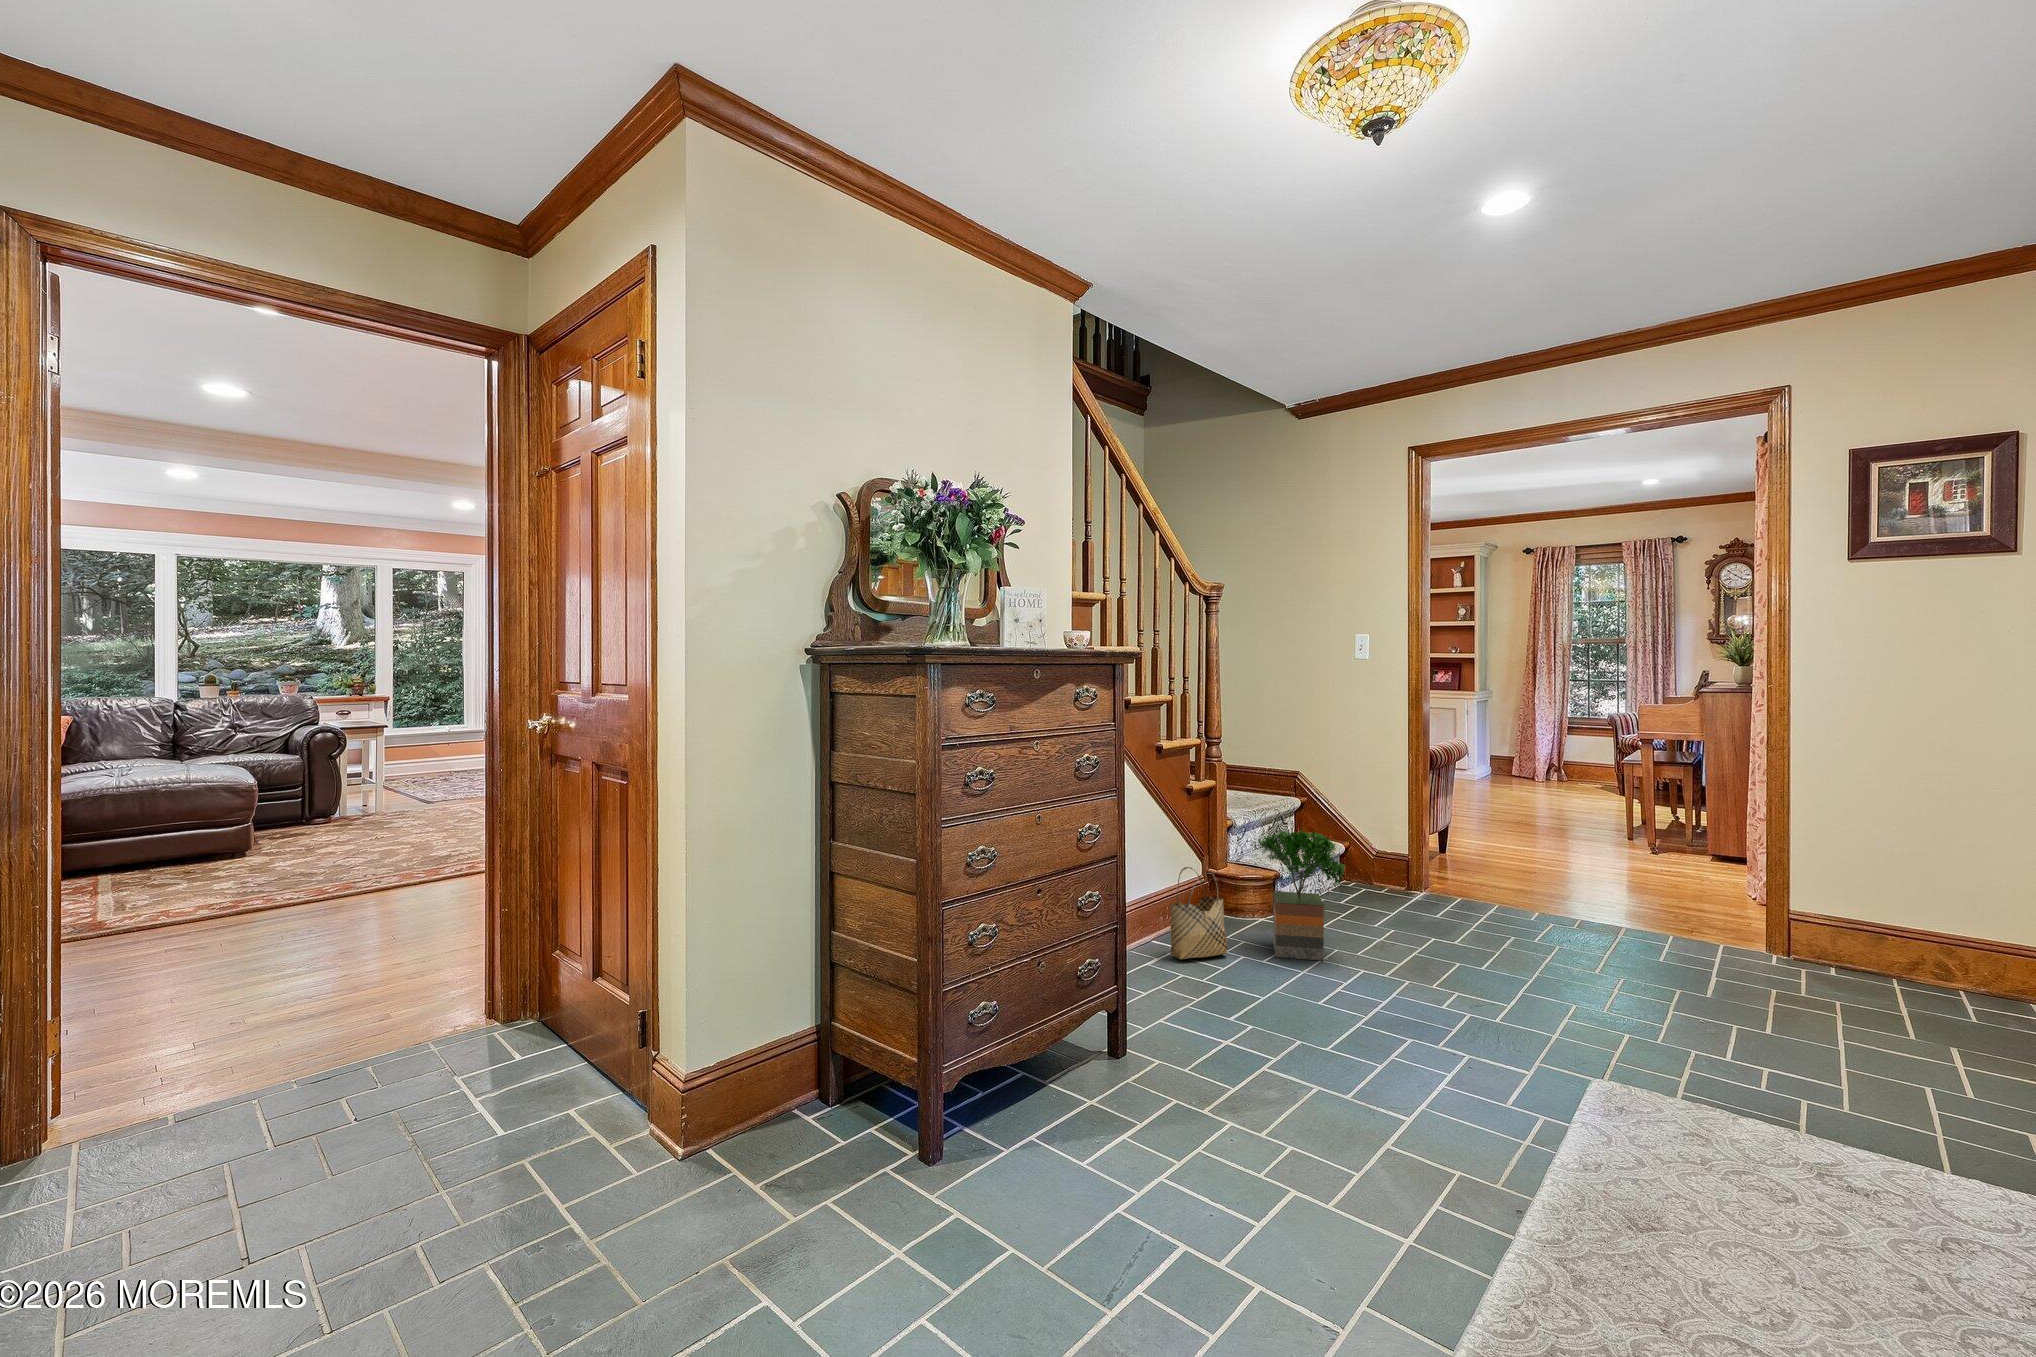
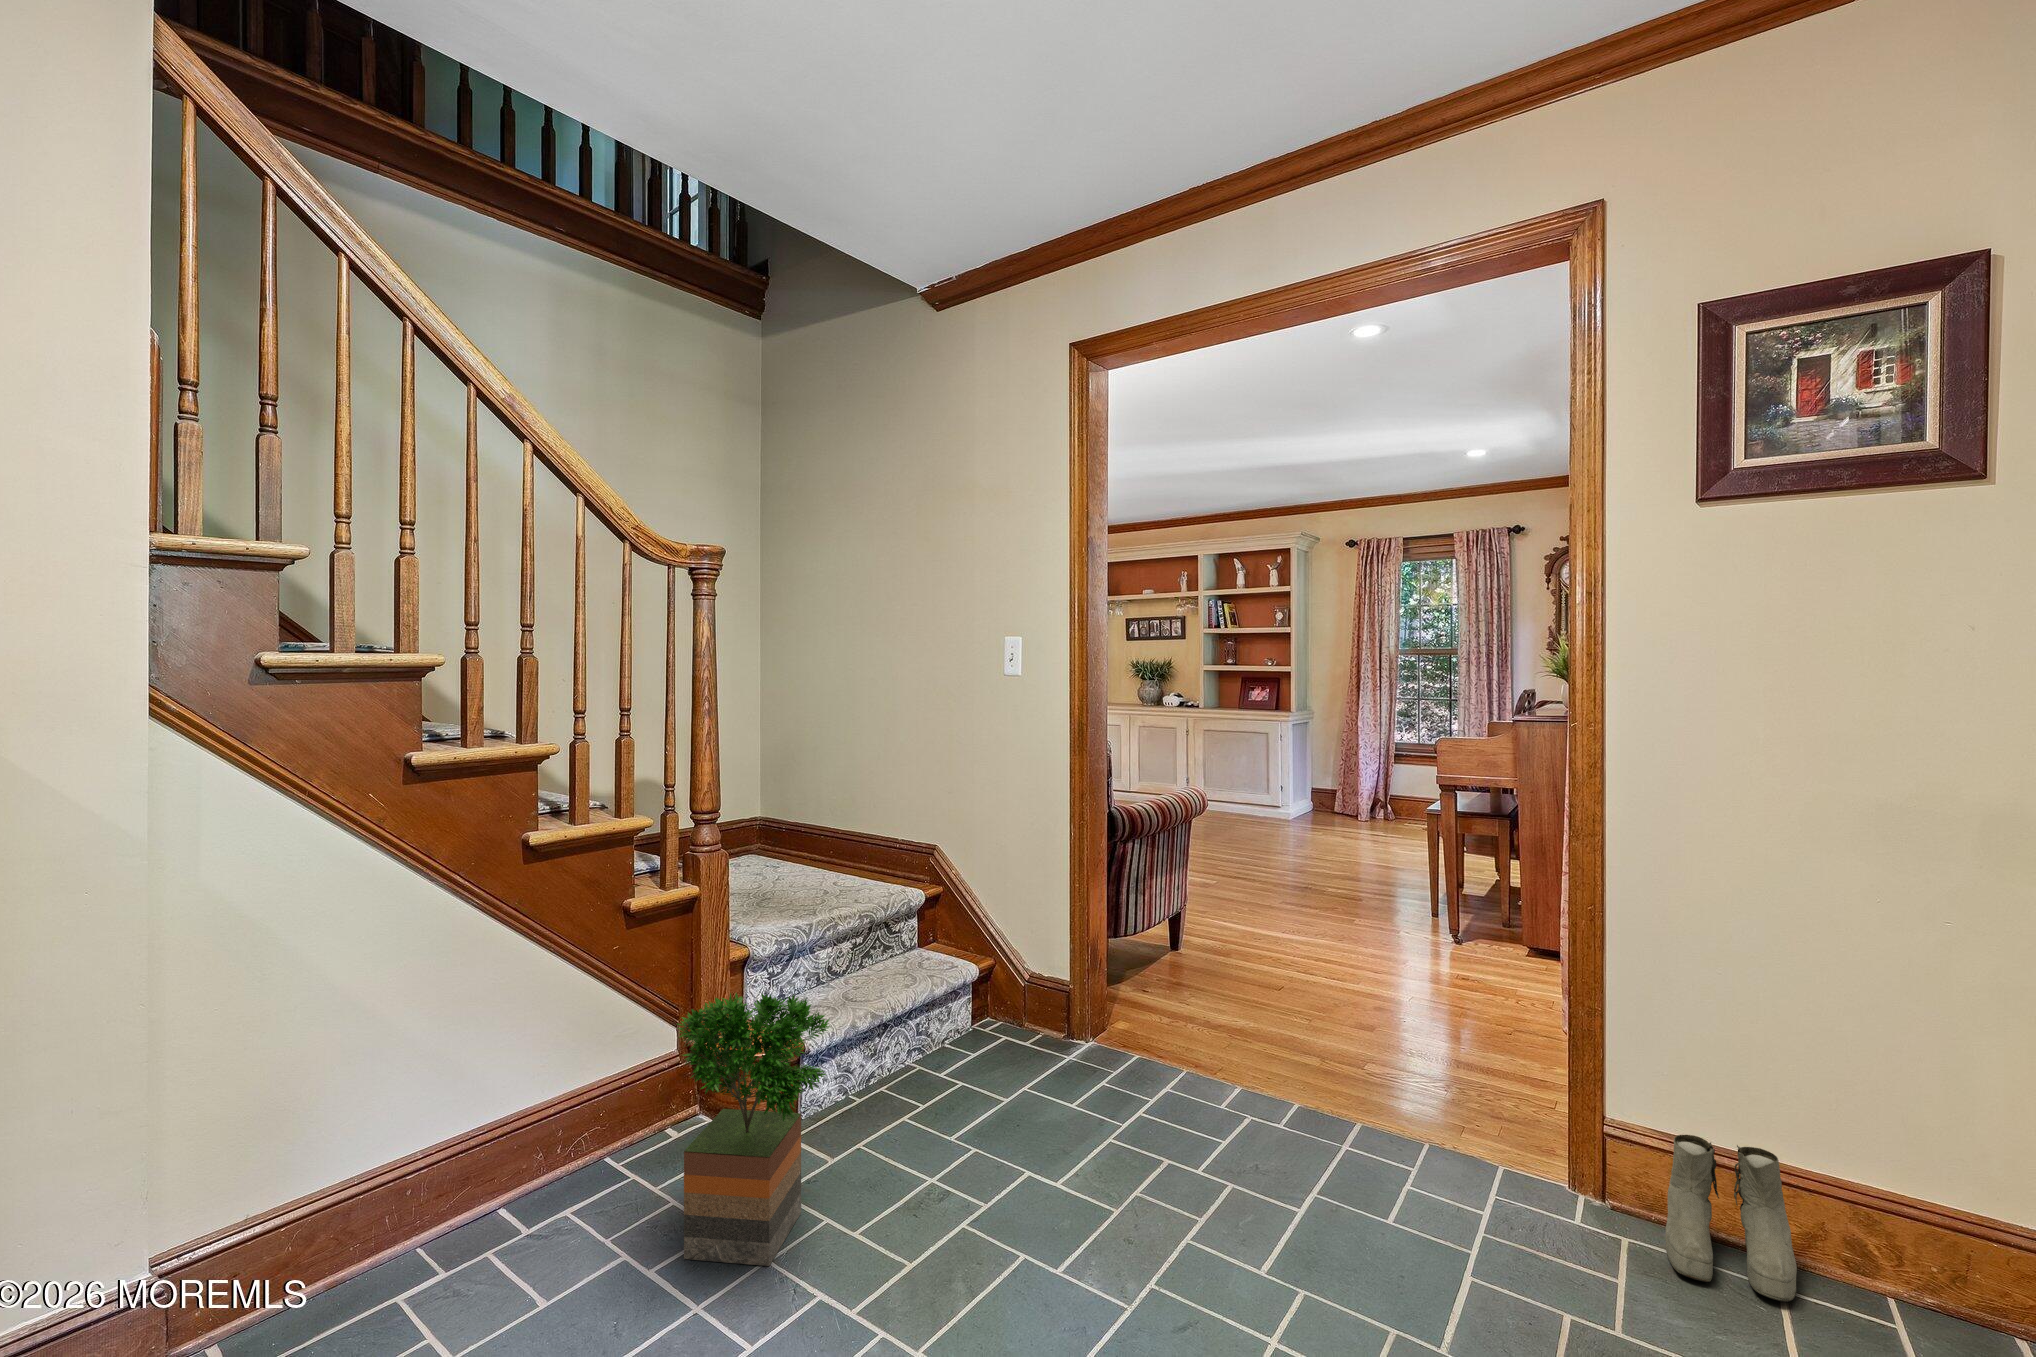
woven basket: present [1169,867,1227,959] -> none [448,1080,594,1291]
boots: none [1820,916,1897,990] -> present [1666,1135,1797,1302]

